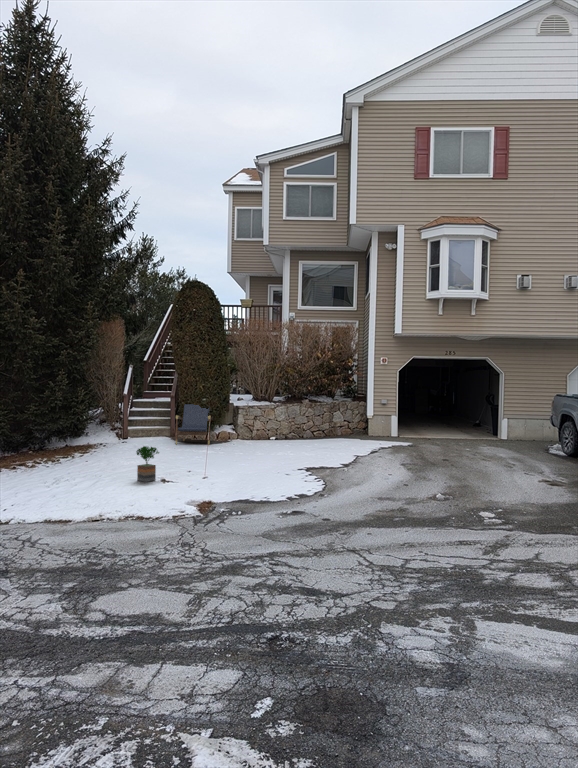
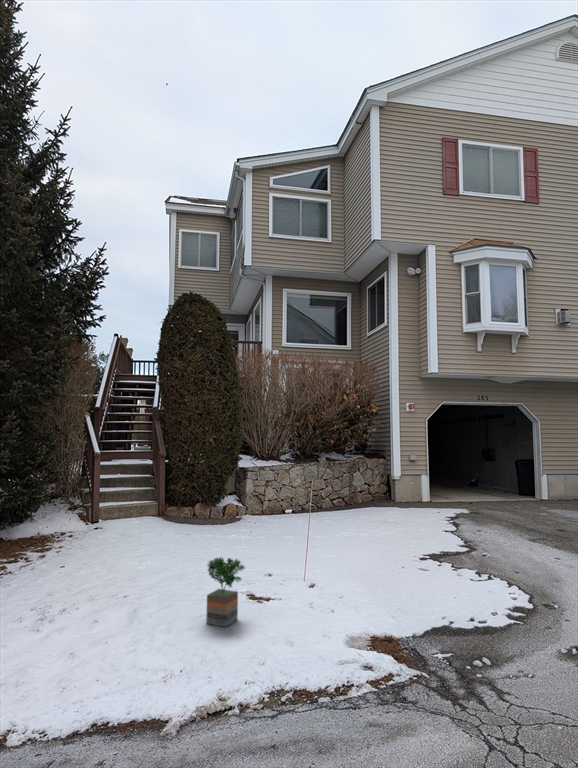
lounge chair: present [175,404,211,445] -> none [176,468,226,529]

